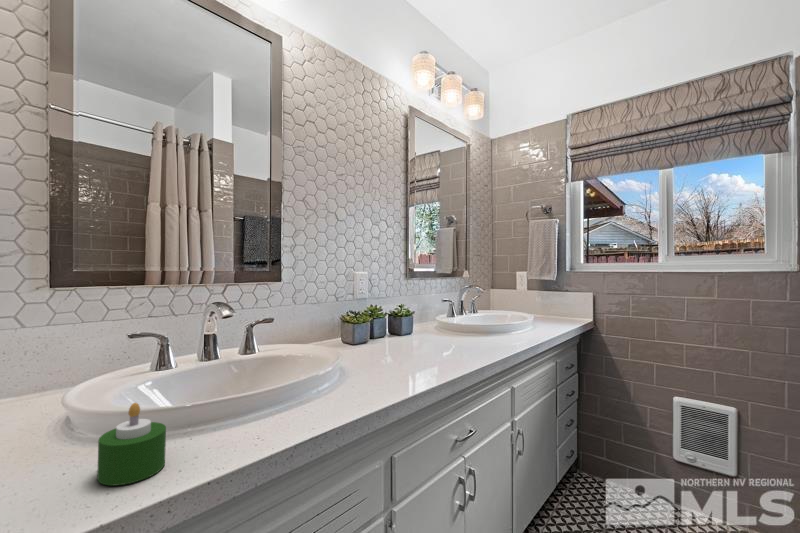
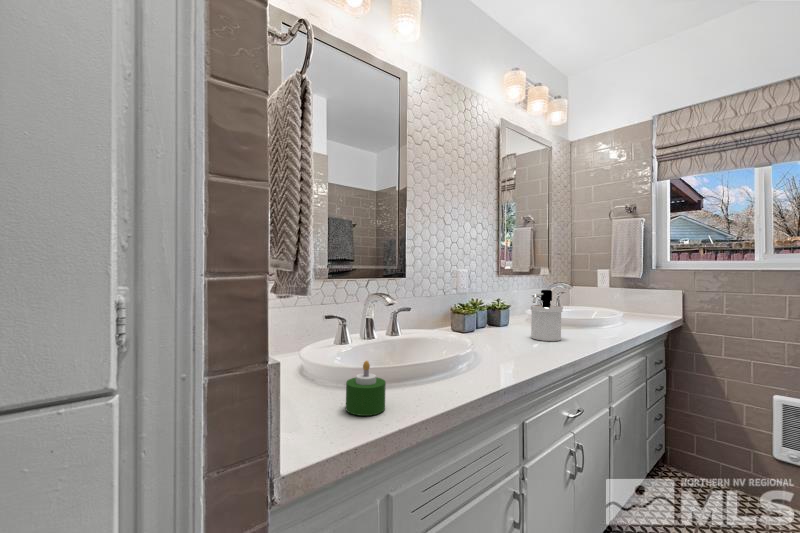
soap dispenser: none [427,294,462,352] -> present [531,290,562,341]

